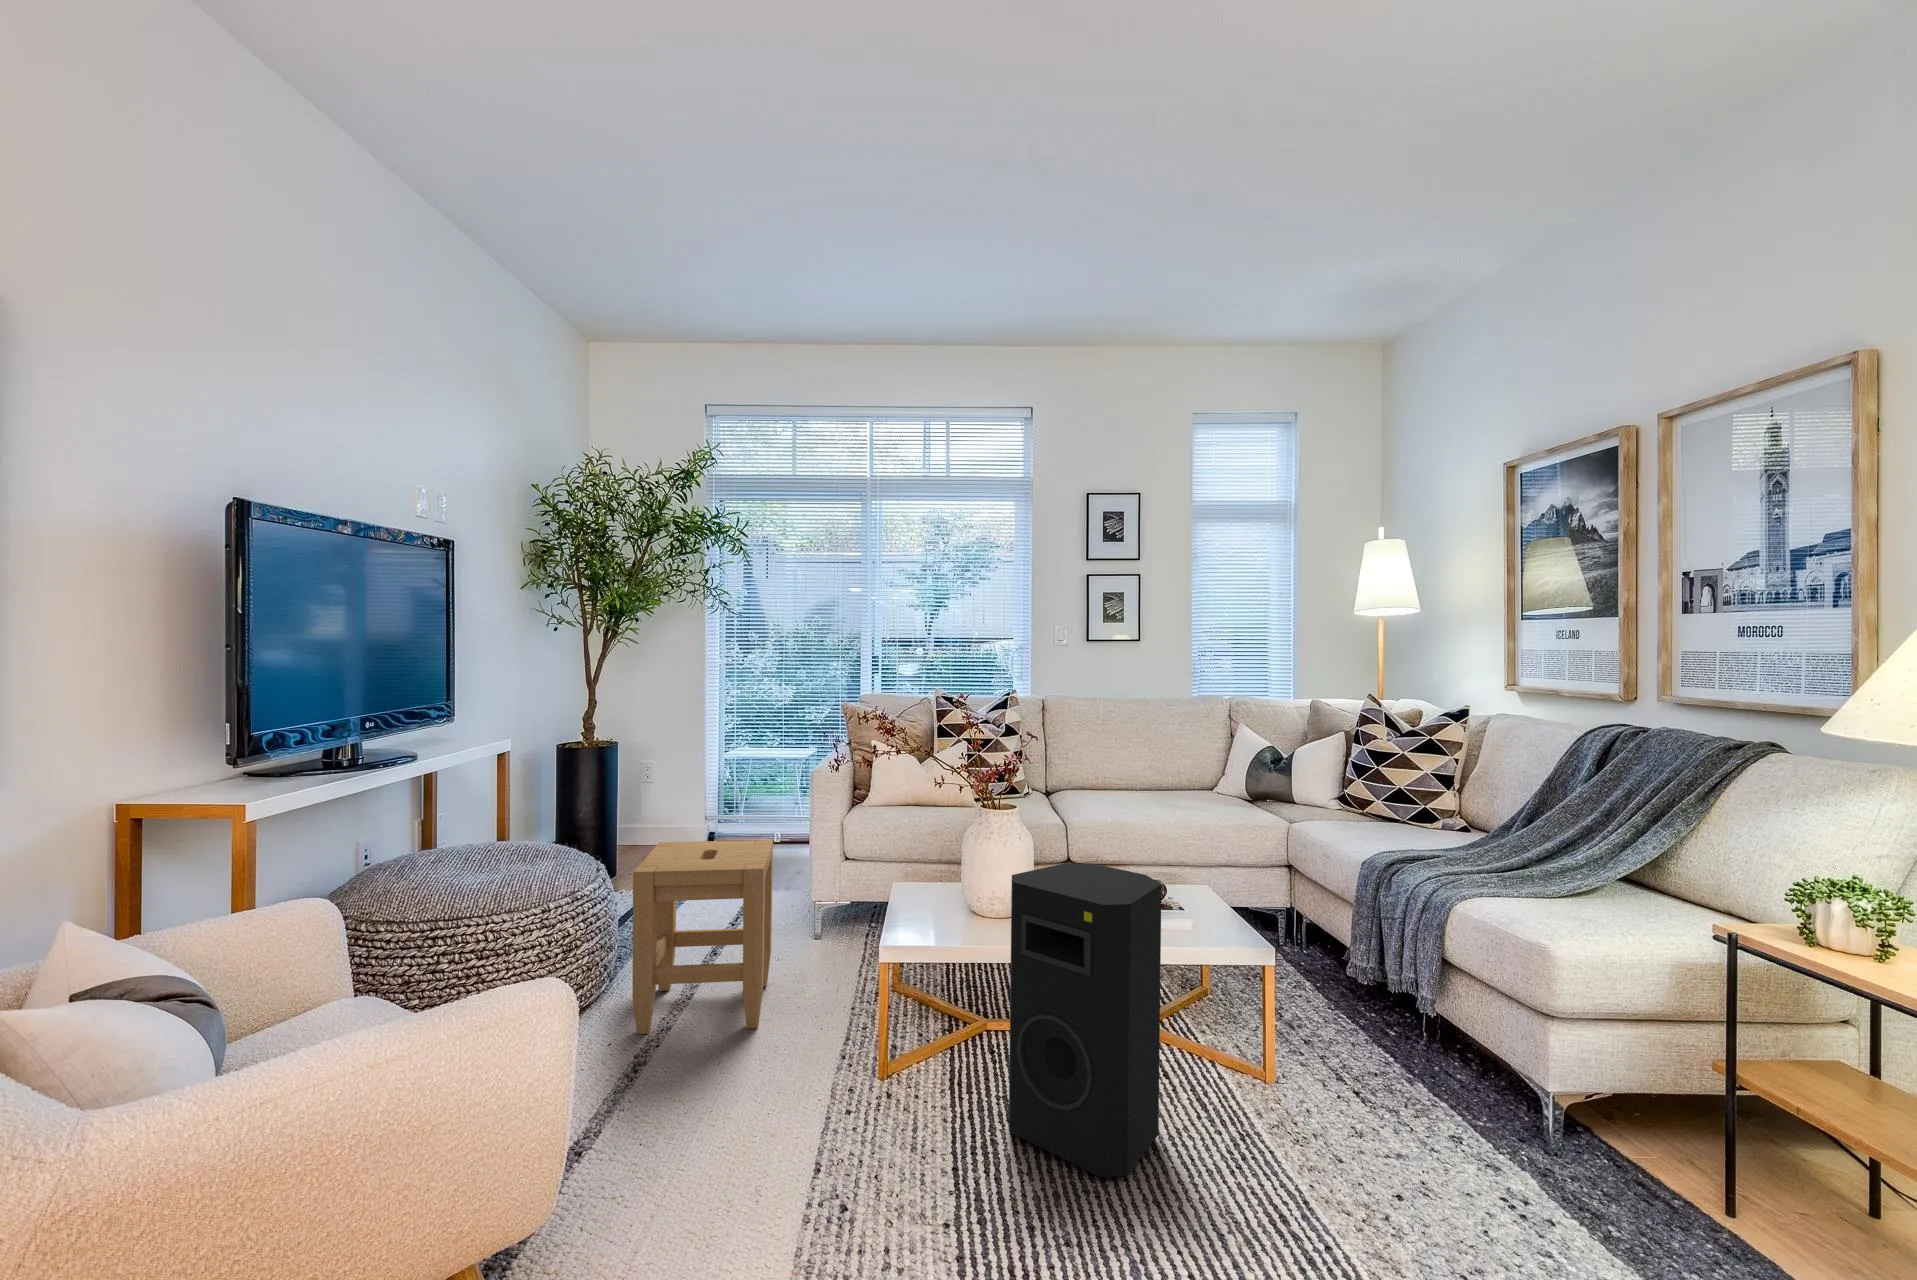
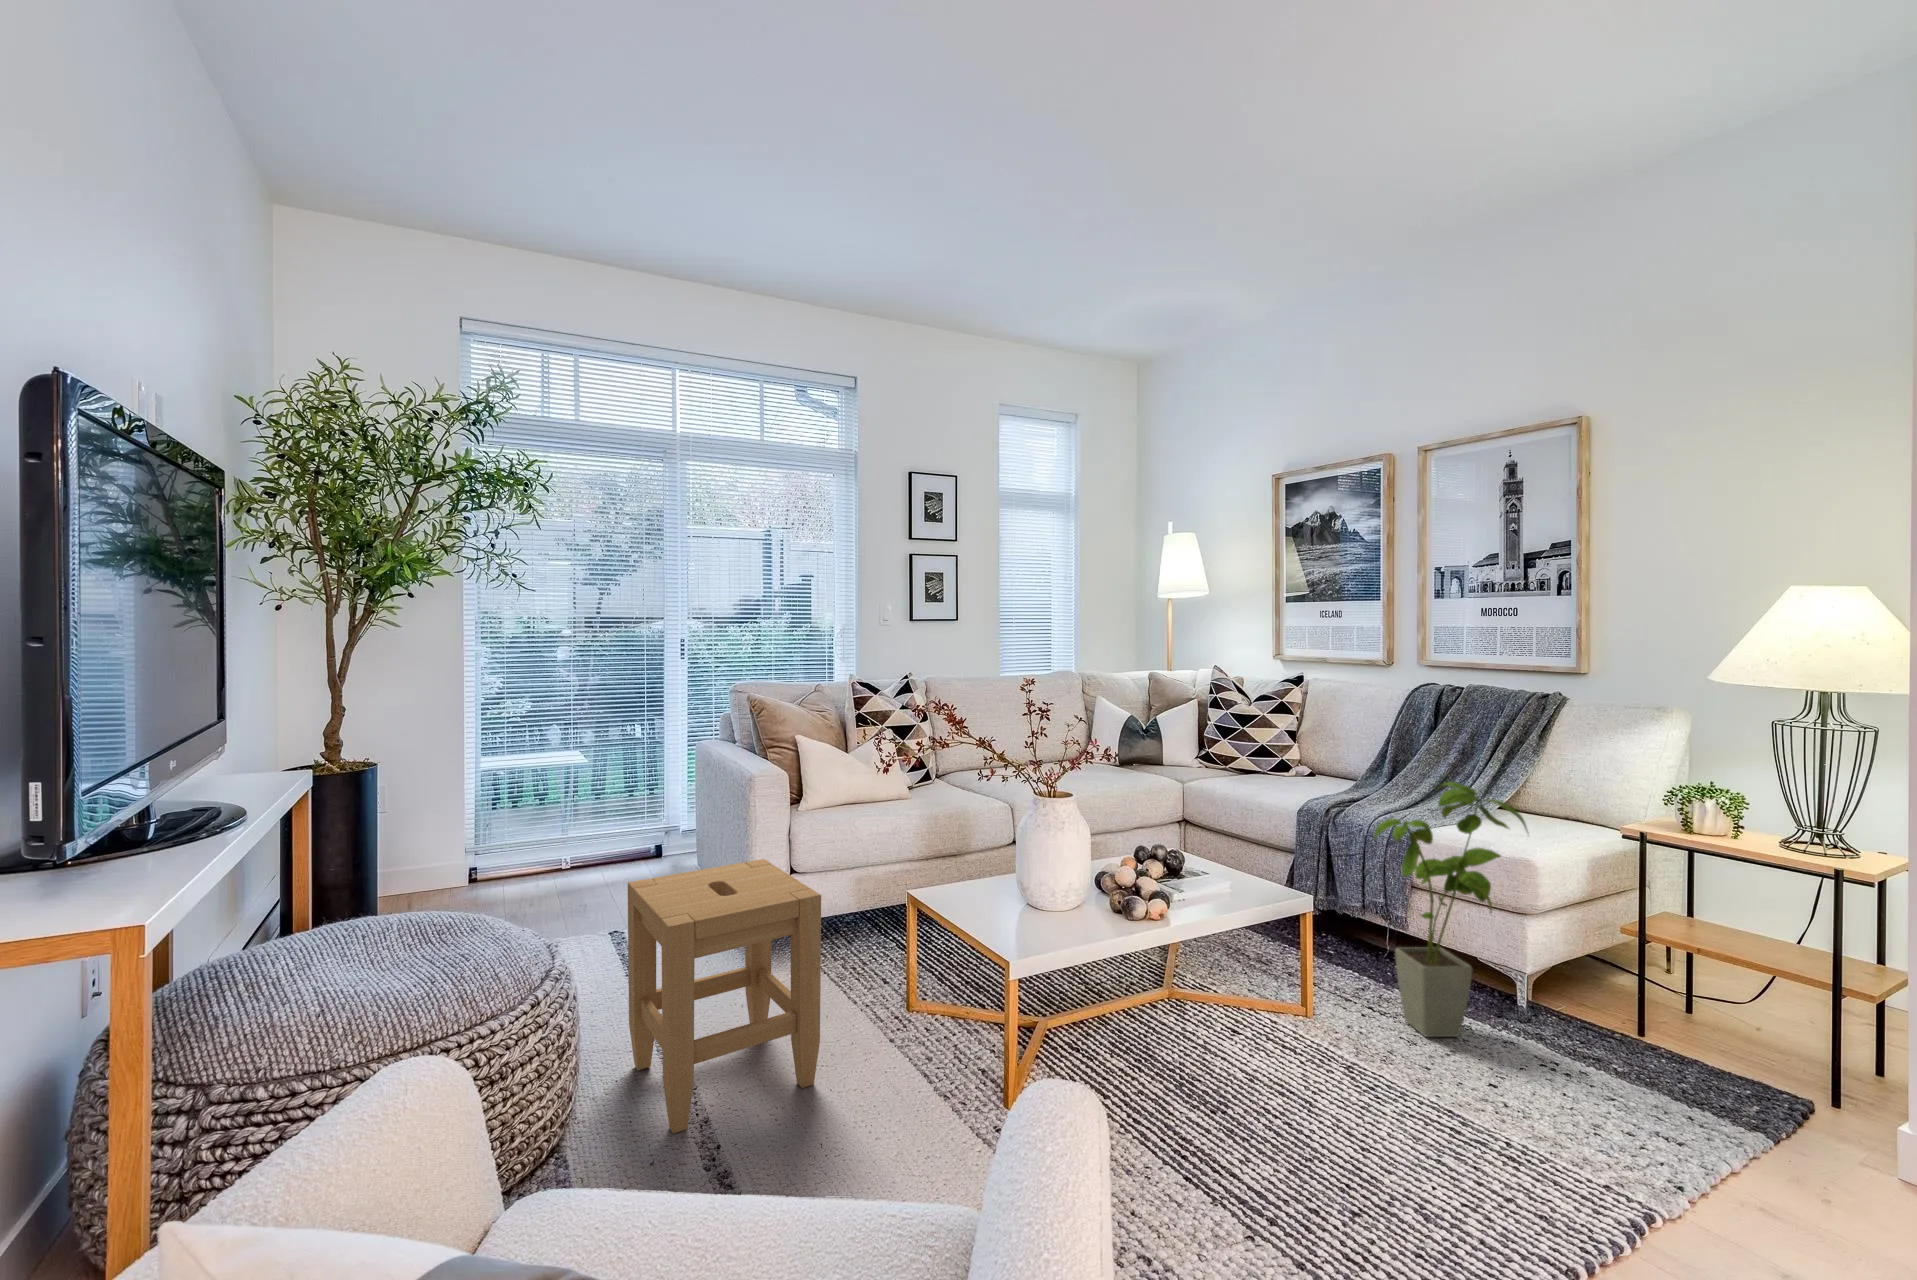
house plant: none [1340,838,1521,1151] -> present [1373,782,1527,1037]
speaker: present [1009,863,1162,1177] -> none [1175,838,1329,1138]

